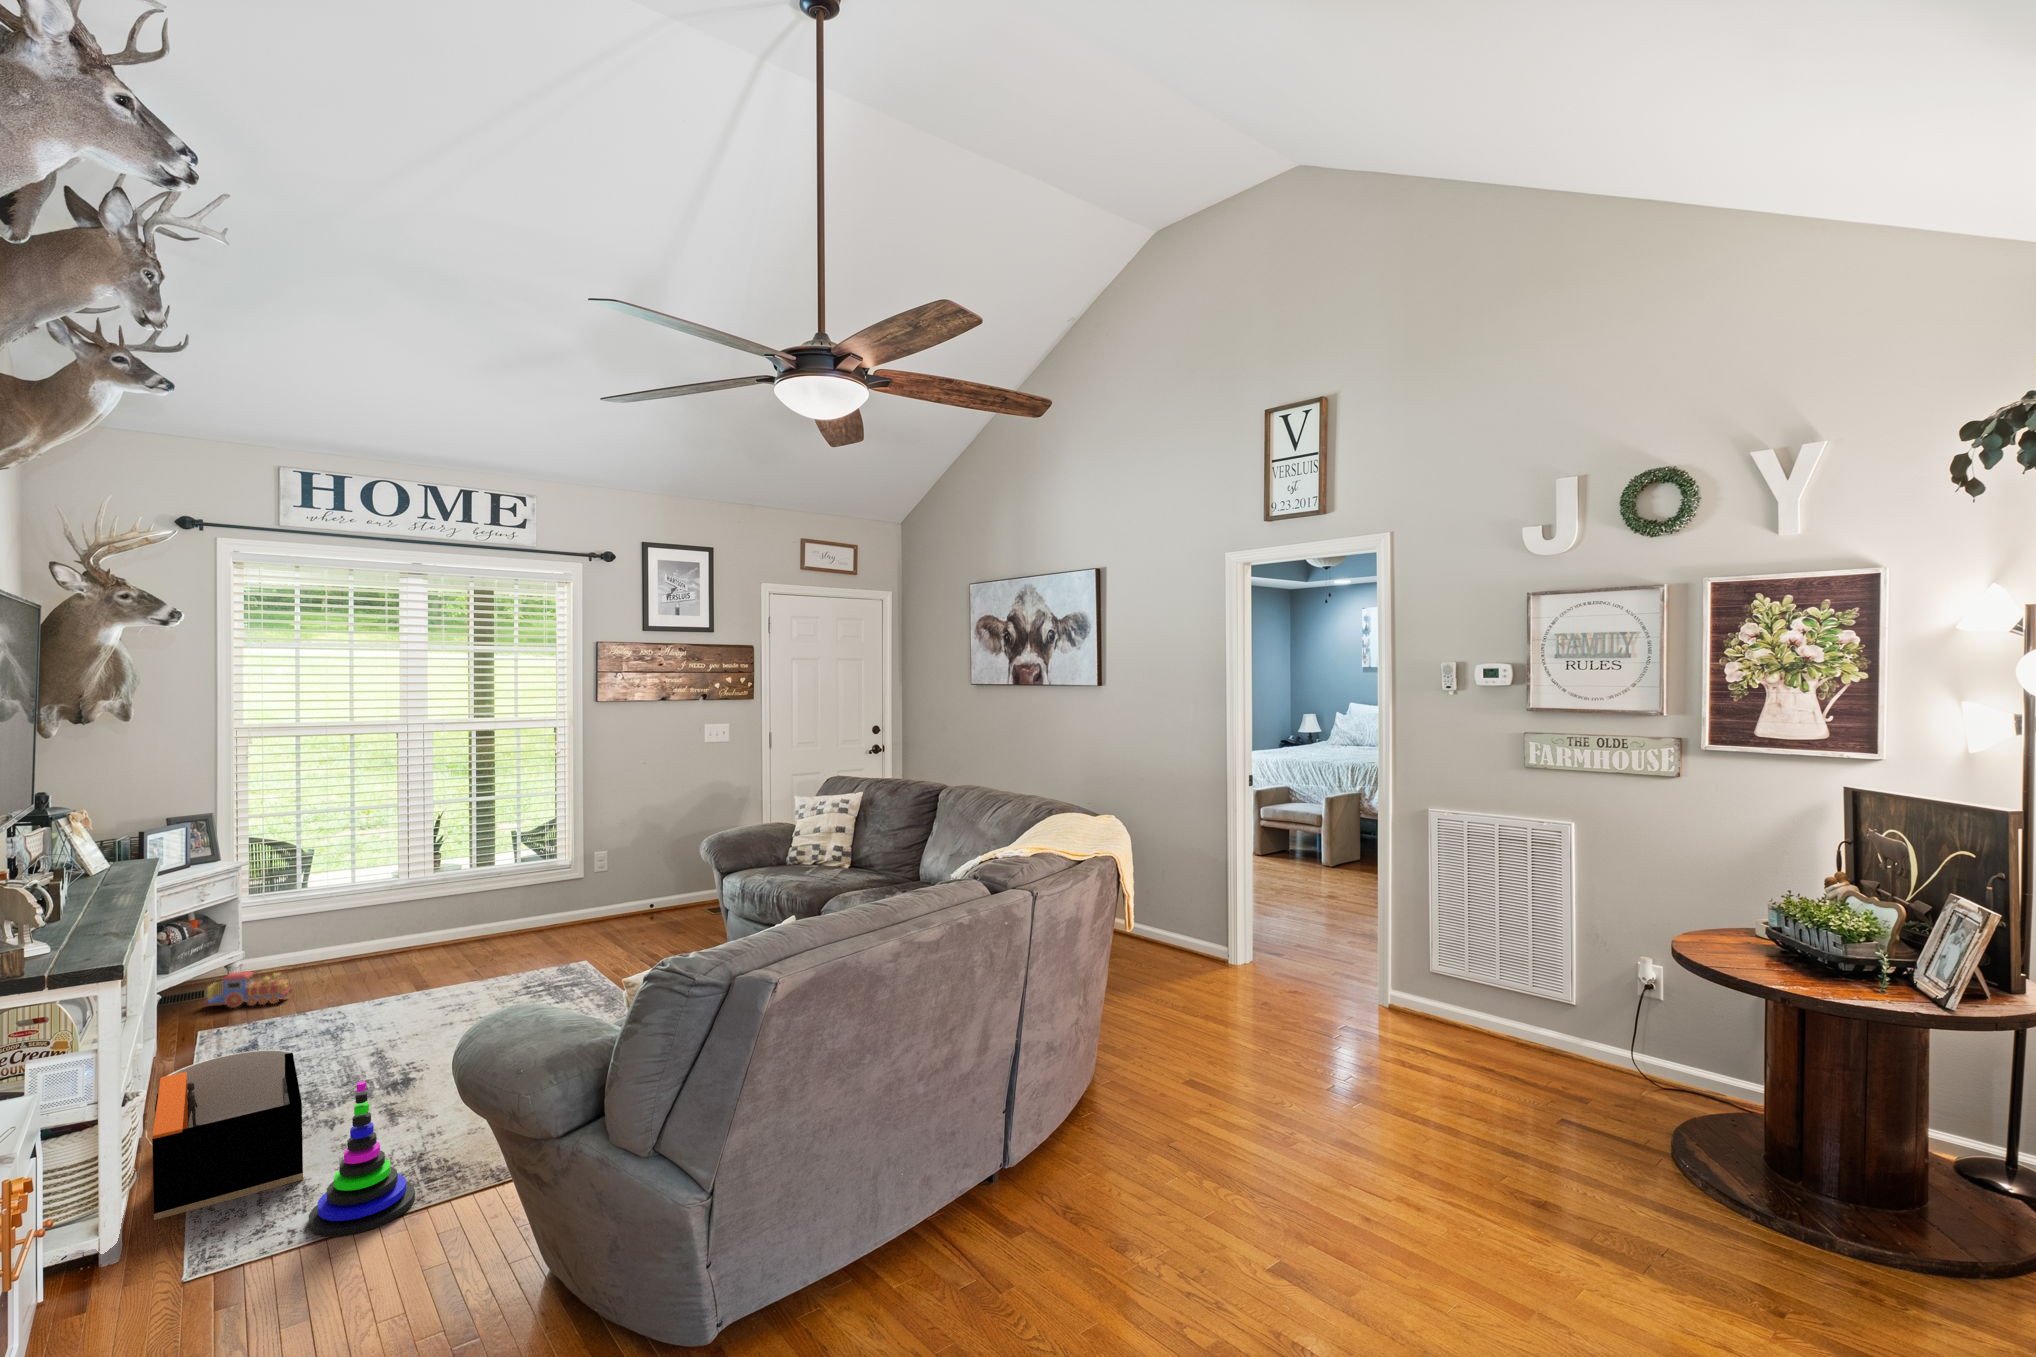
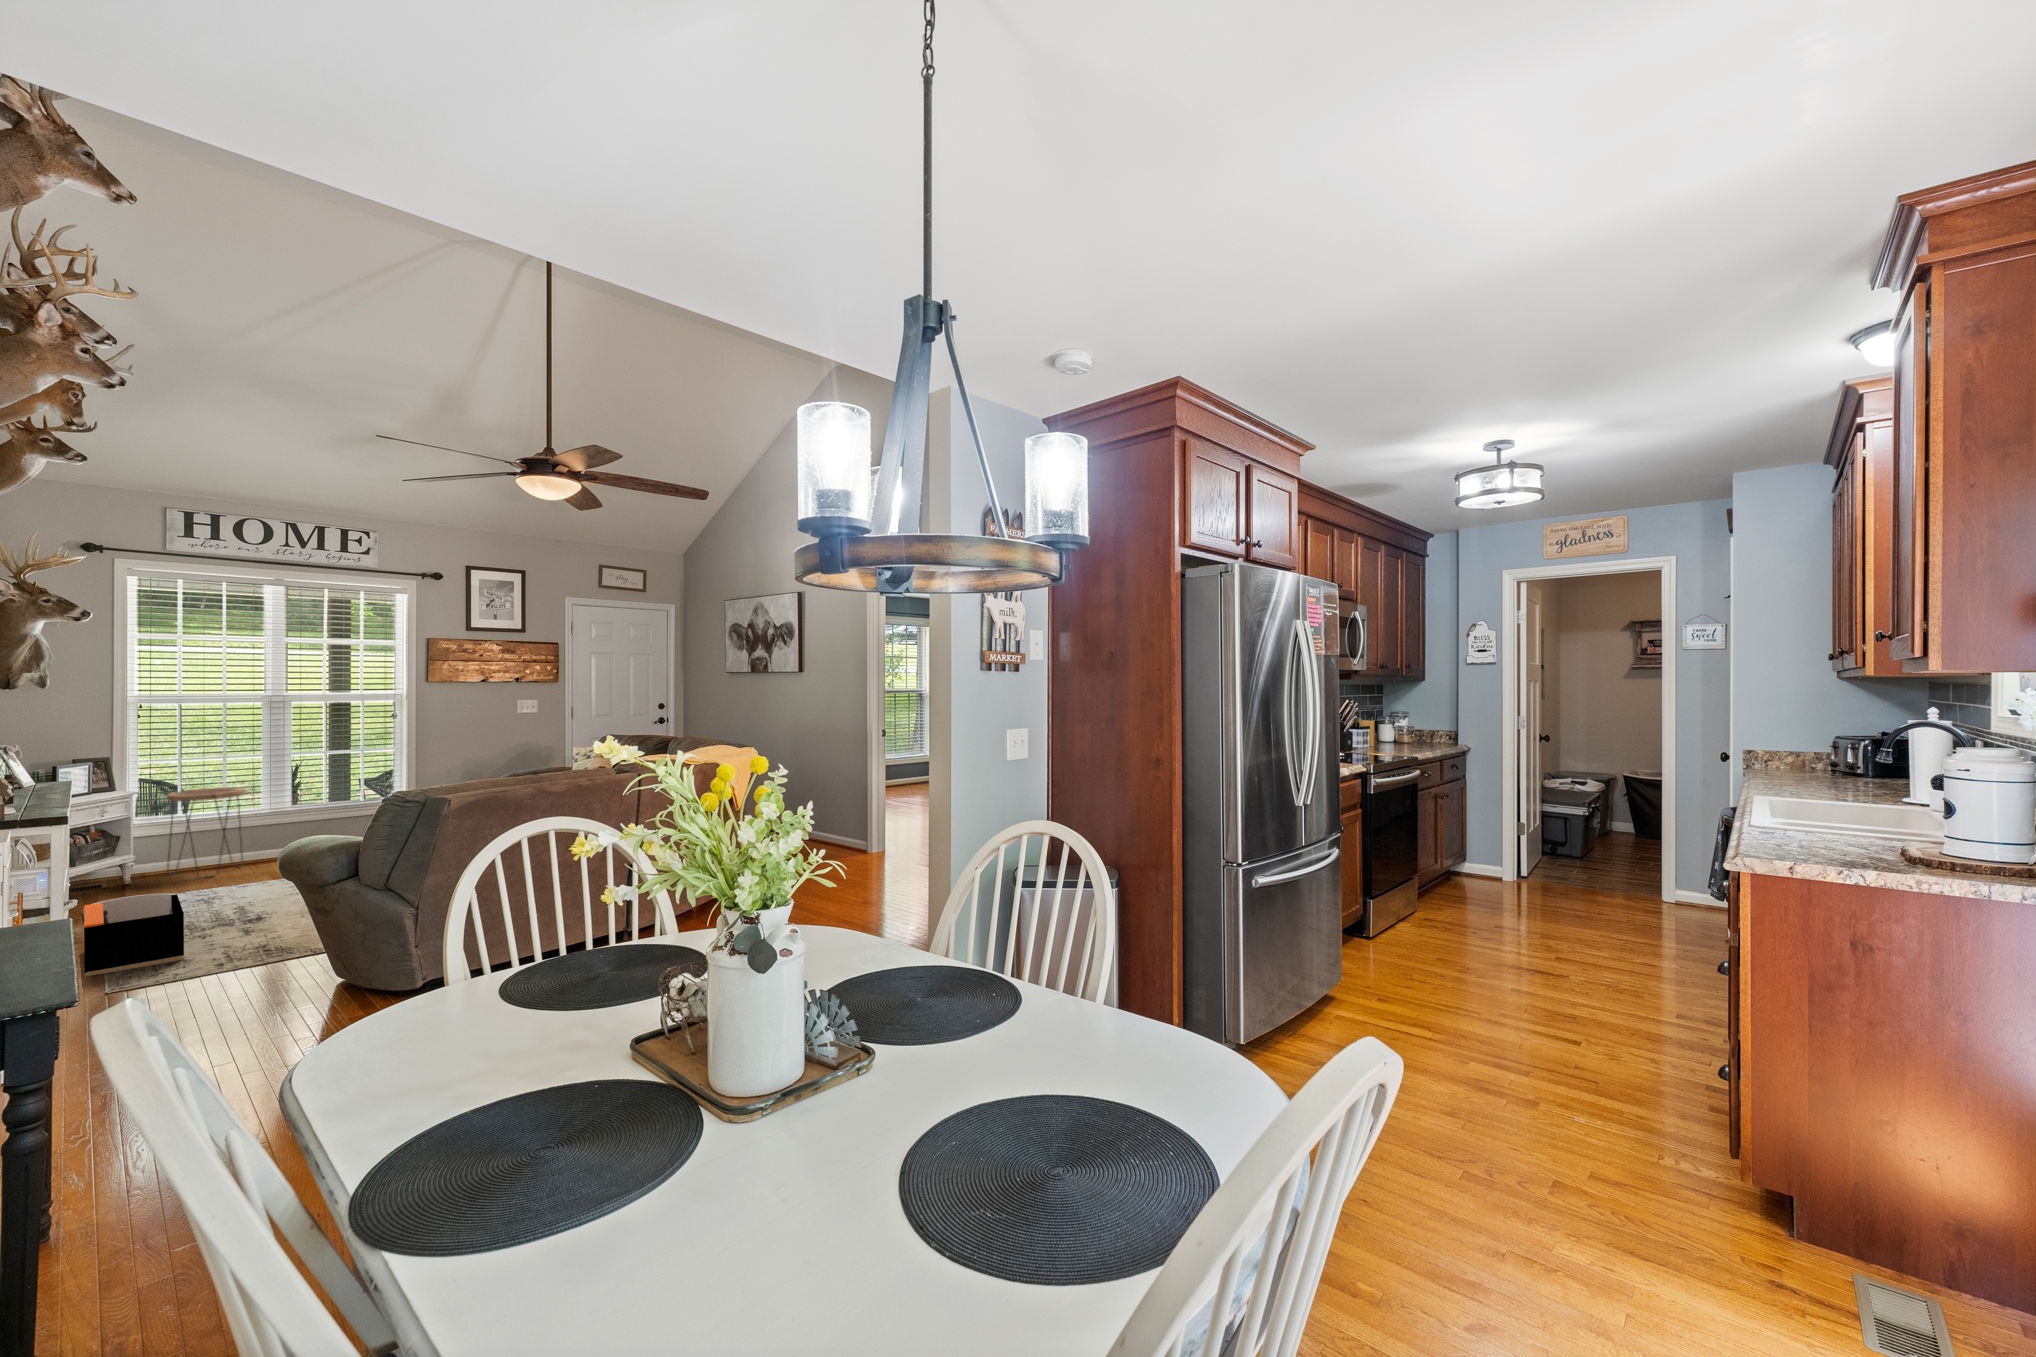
side table: none [282,850,379,981] -> present [167,787,246,875]
toy train: present [204,971,292,1008] -> none [105,867,175,892]
stacking toy: present [309,1081,415,1237] -> none [188,892,258,978]

